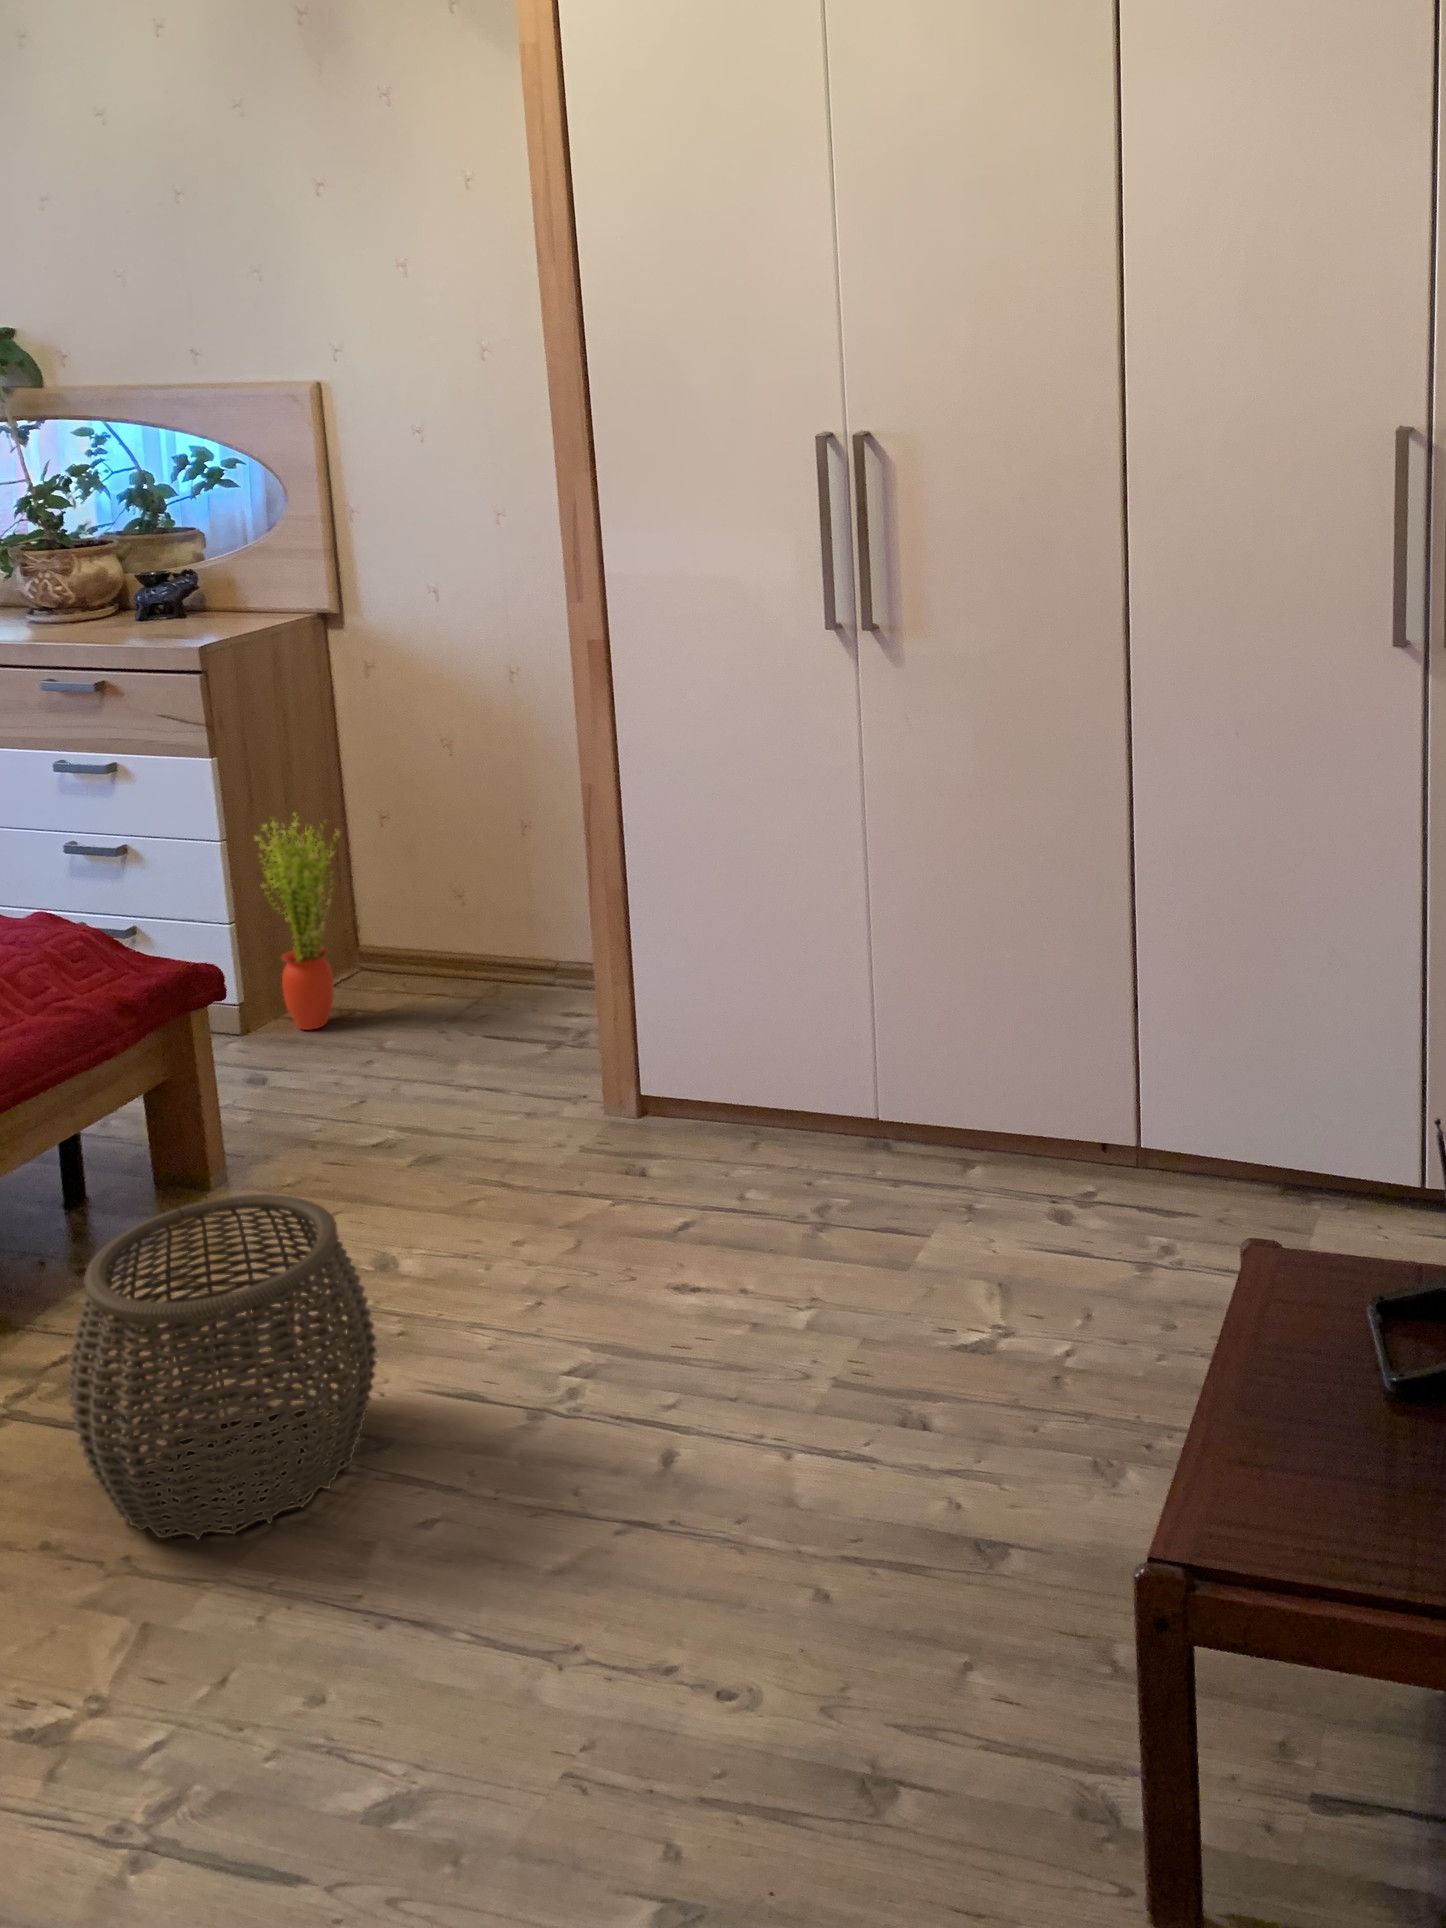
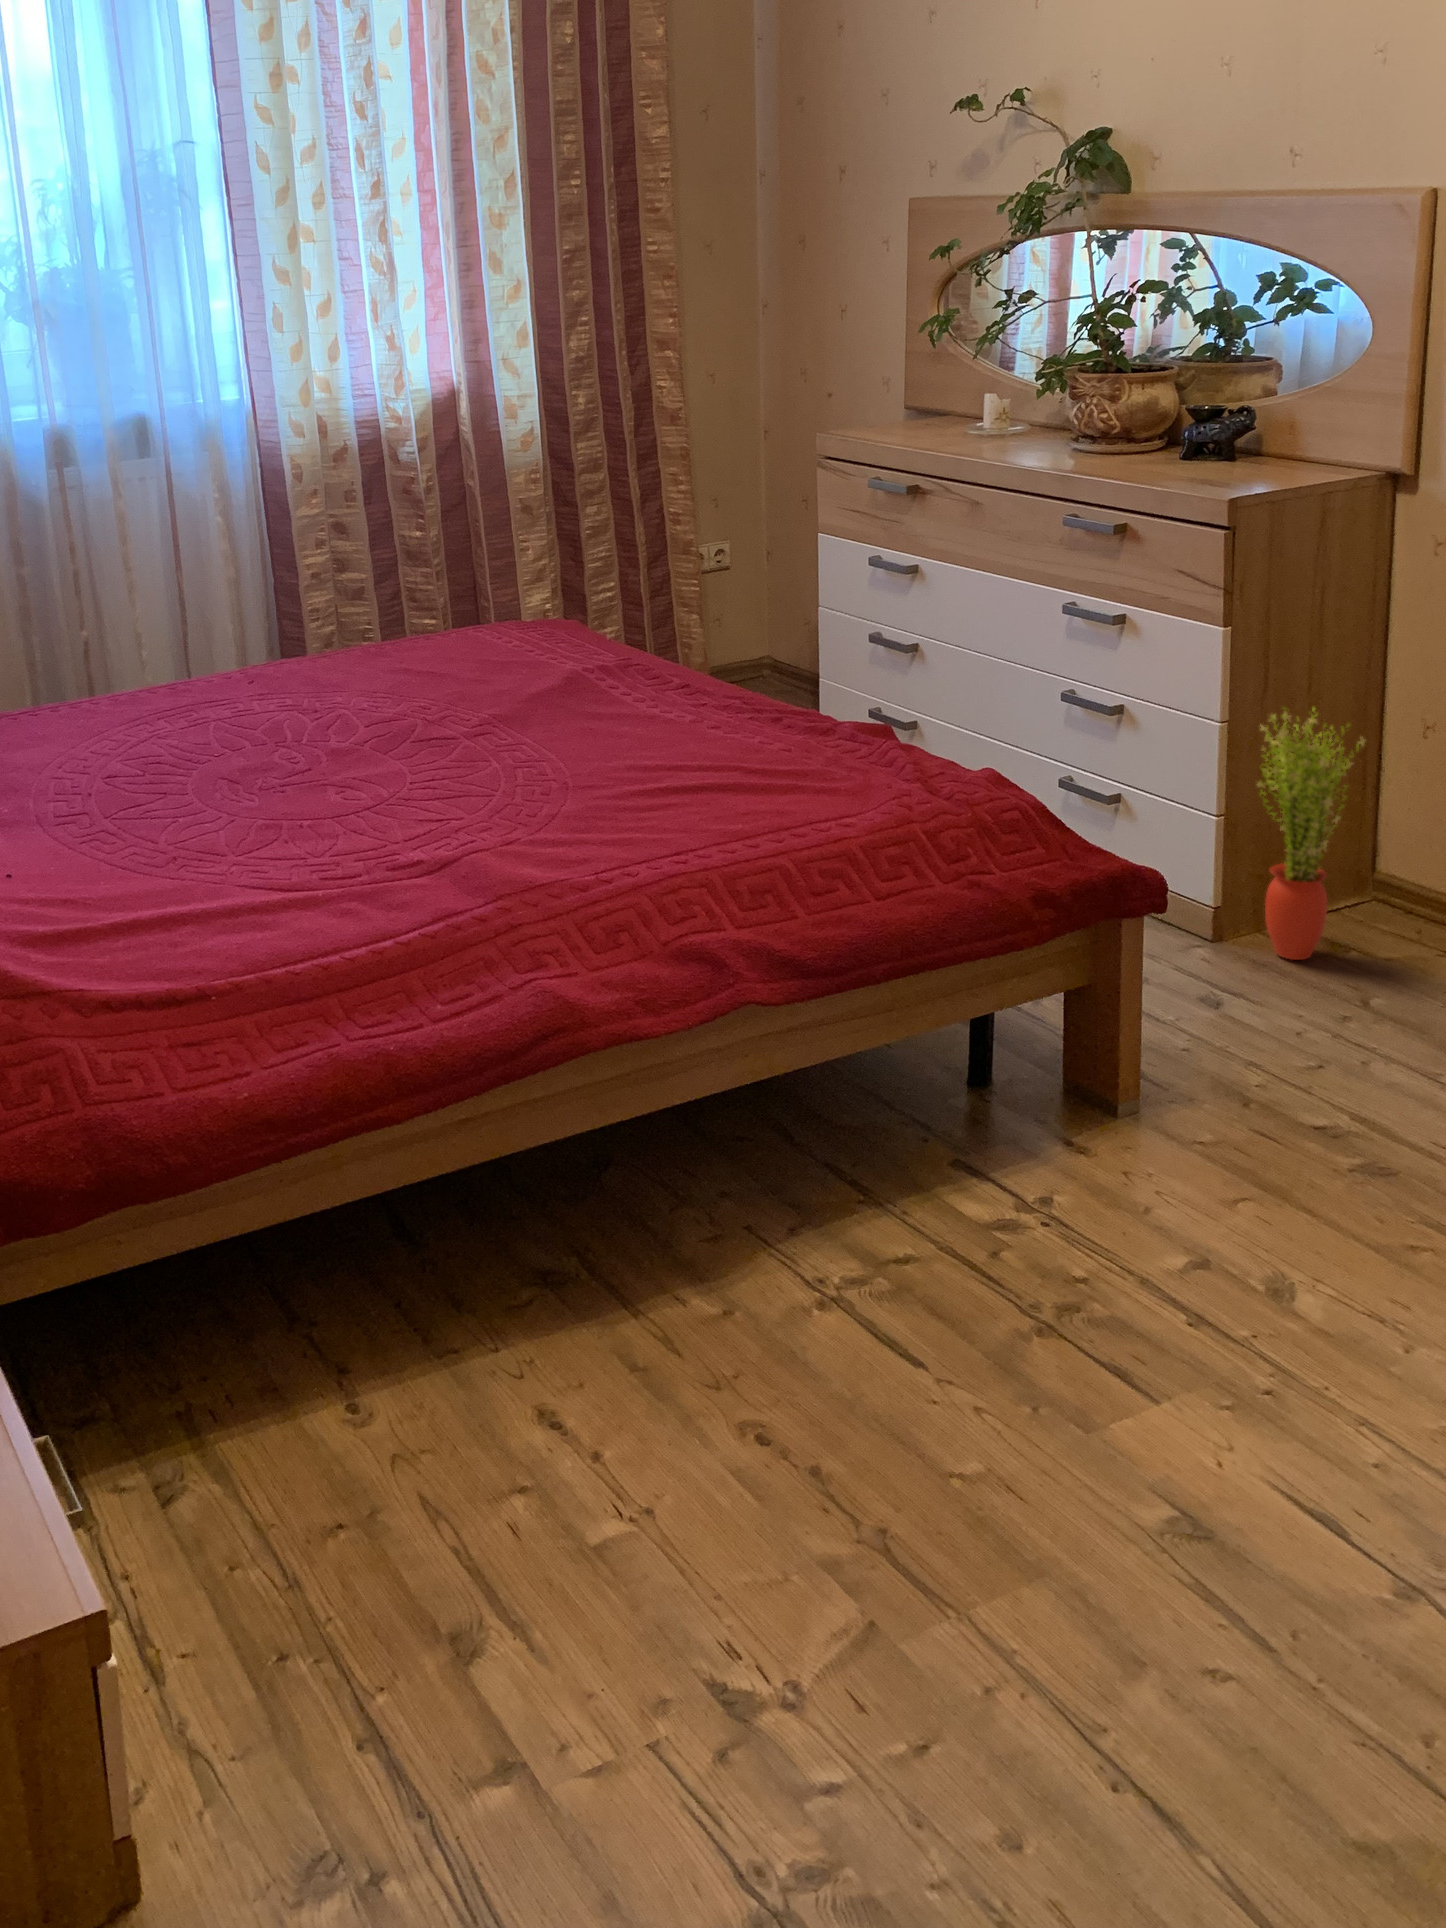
woven basket: present [68,1194,377,1539] -> none [860,1160,1215,1573]

